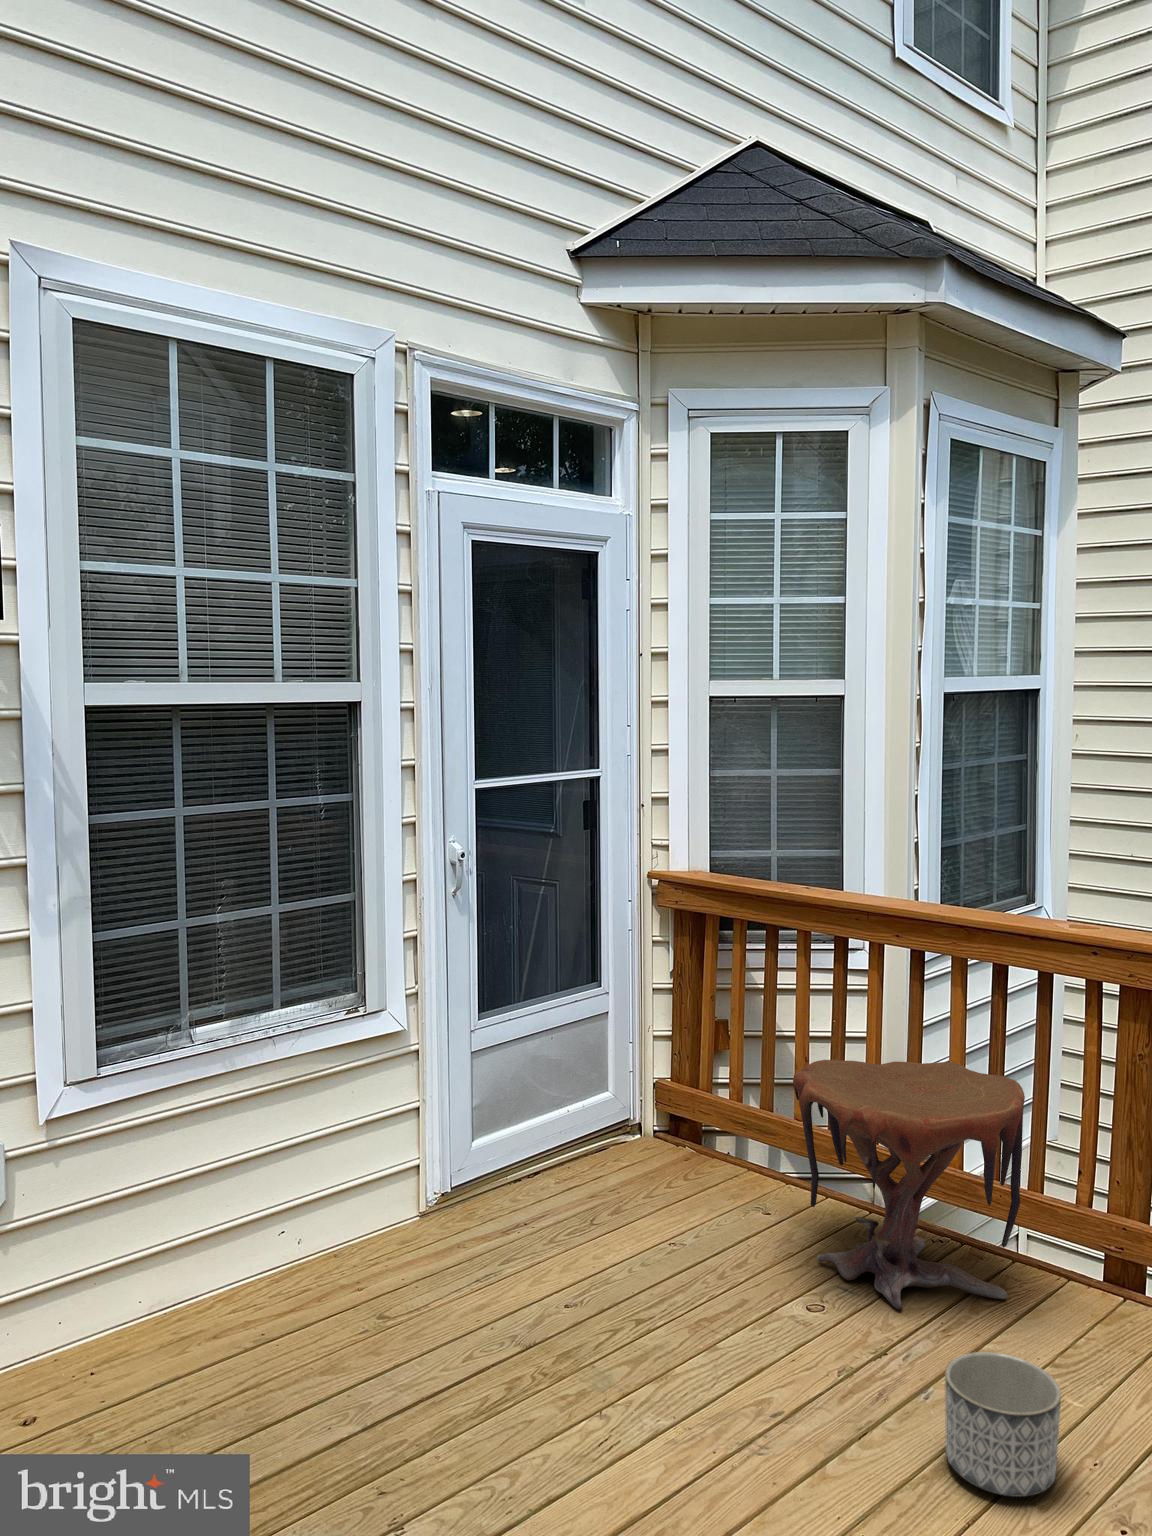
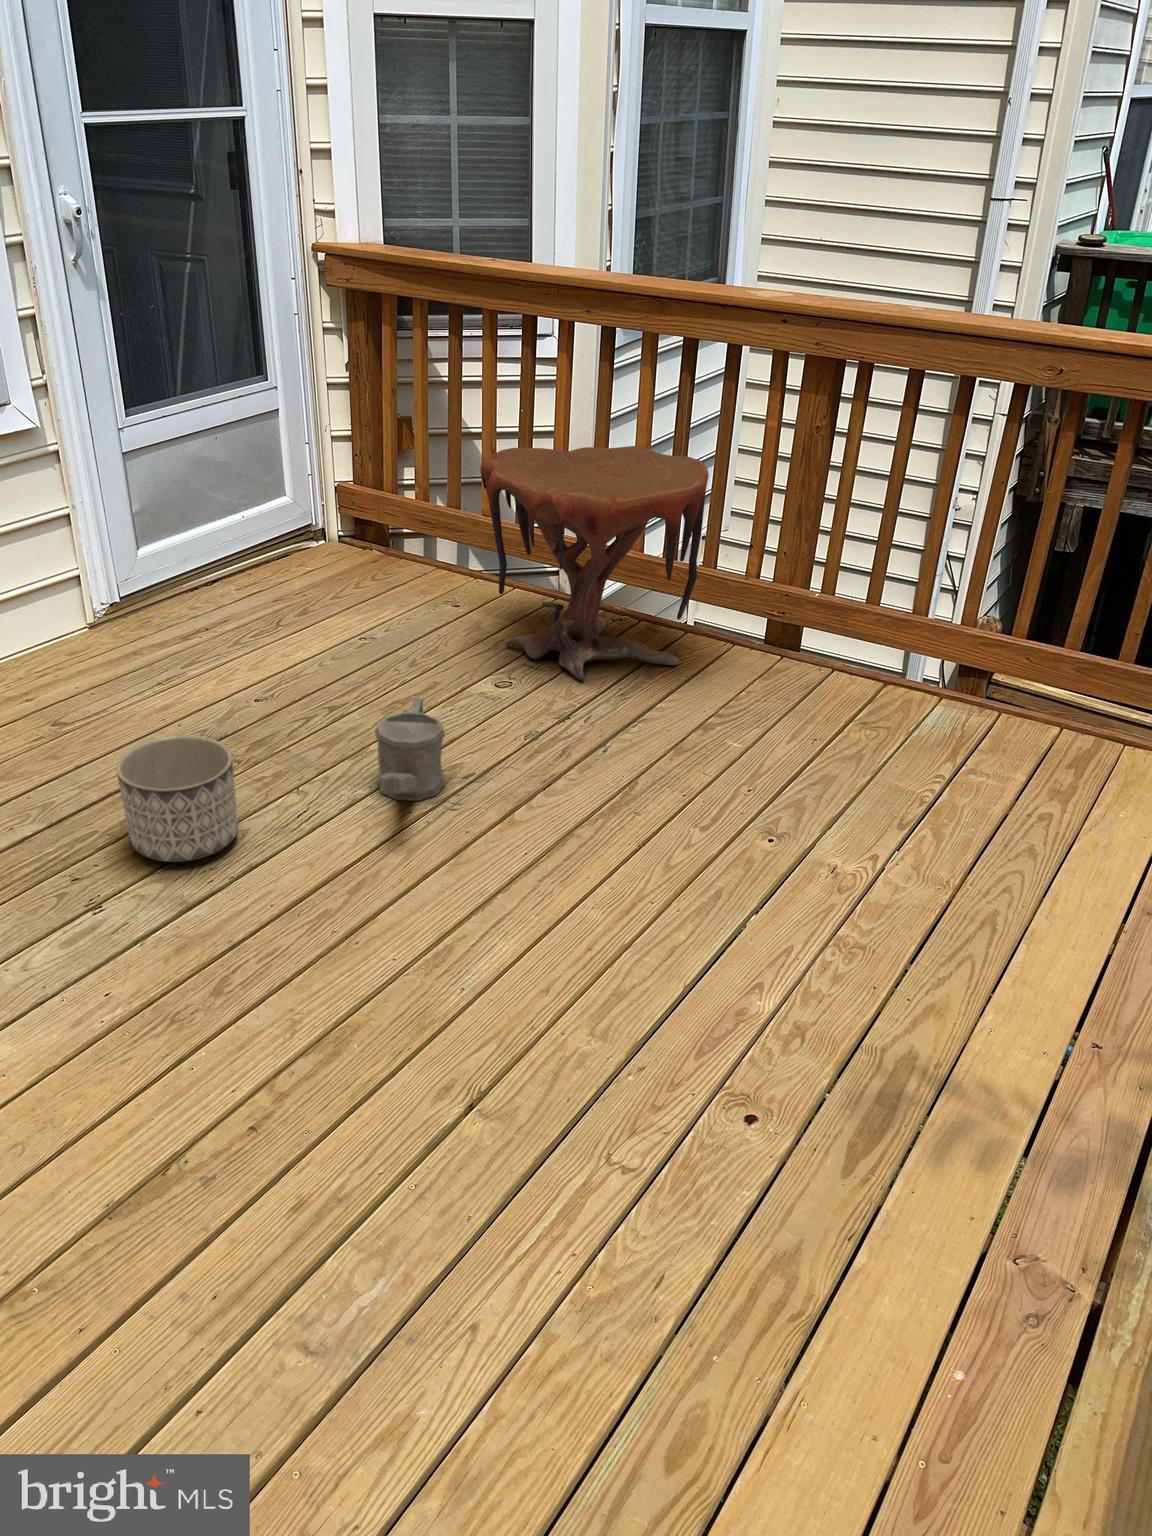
watering can: none [682,1319,753,1440] -> present [375,698,445,801]
planter: present [945,1352,1061,1497] -> present [116,735,238,862]

